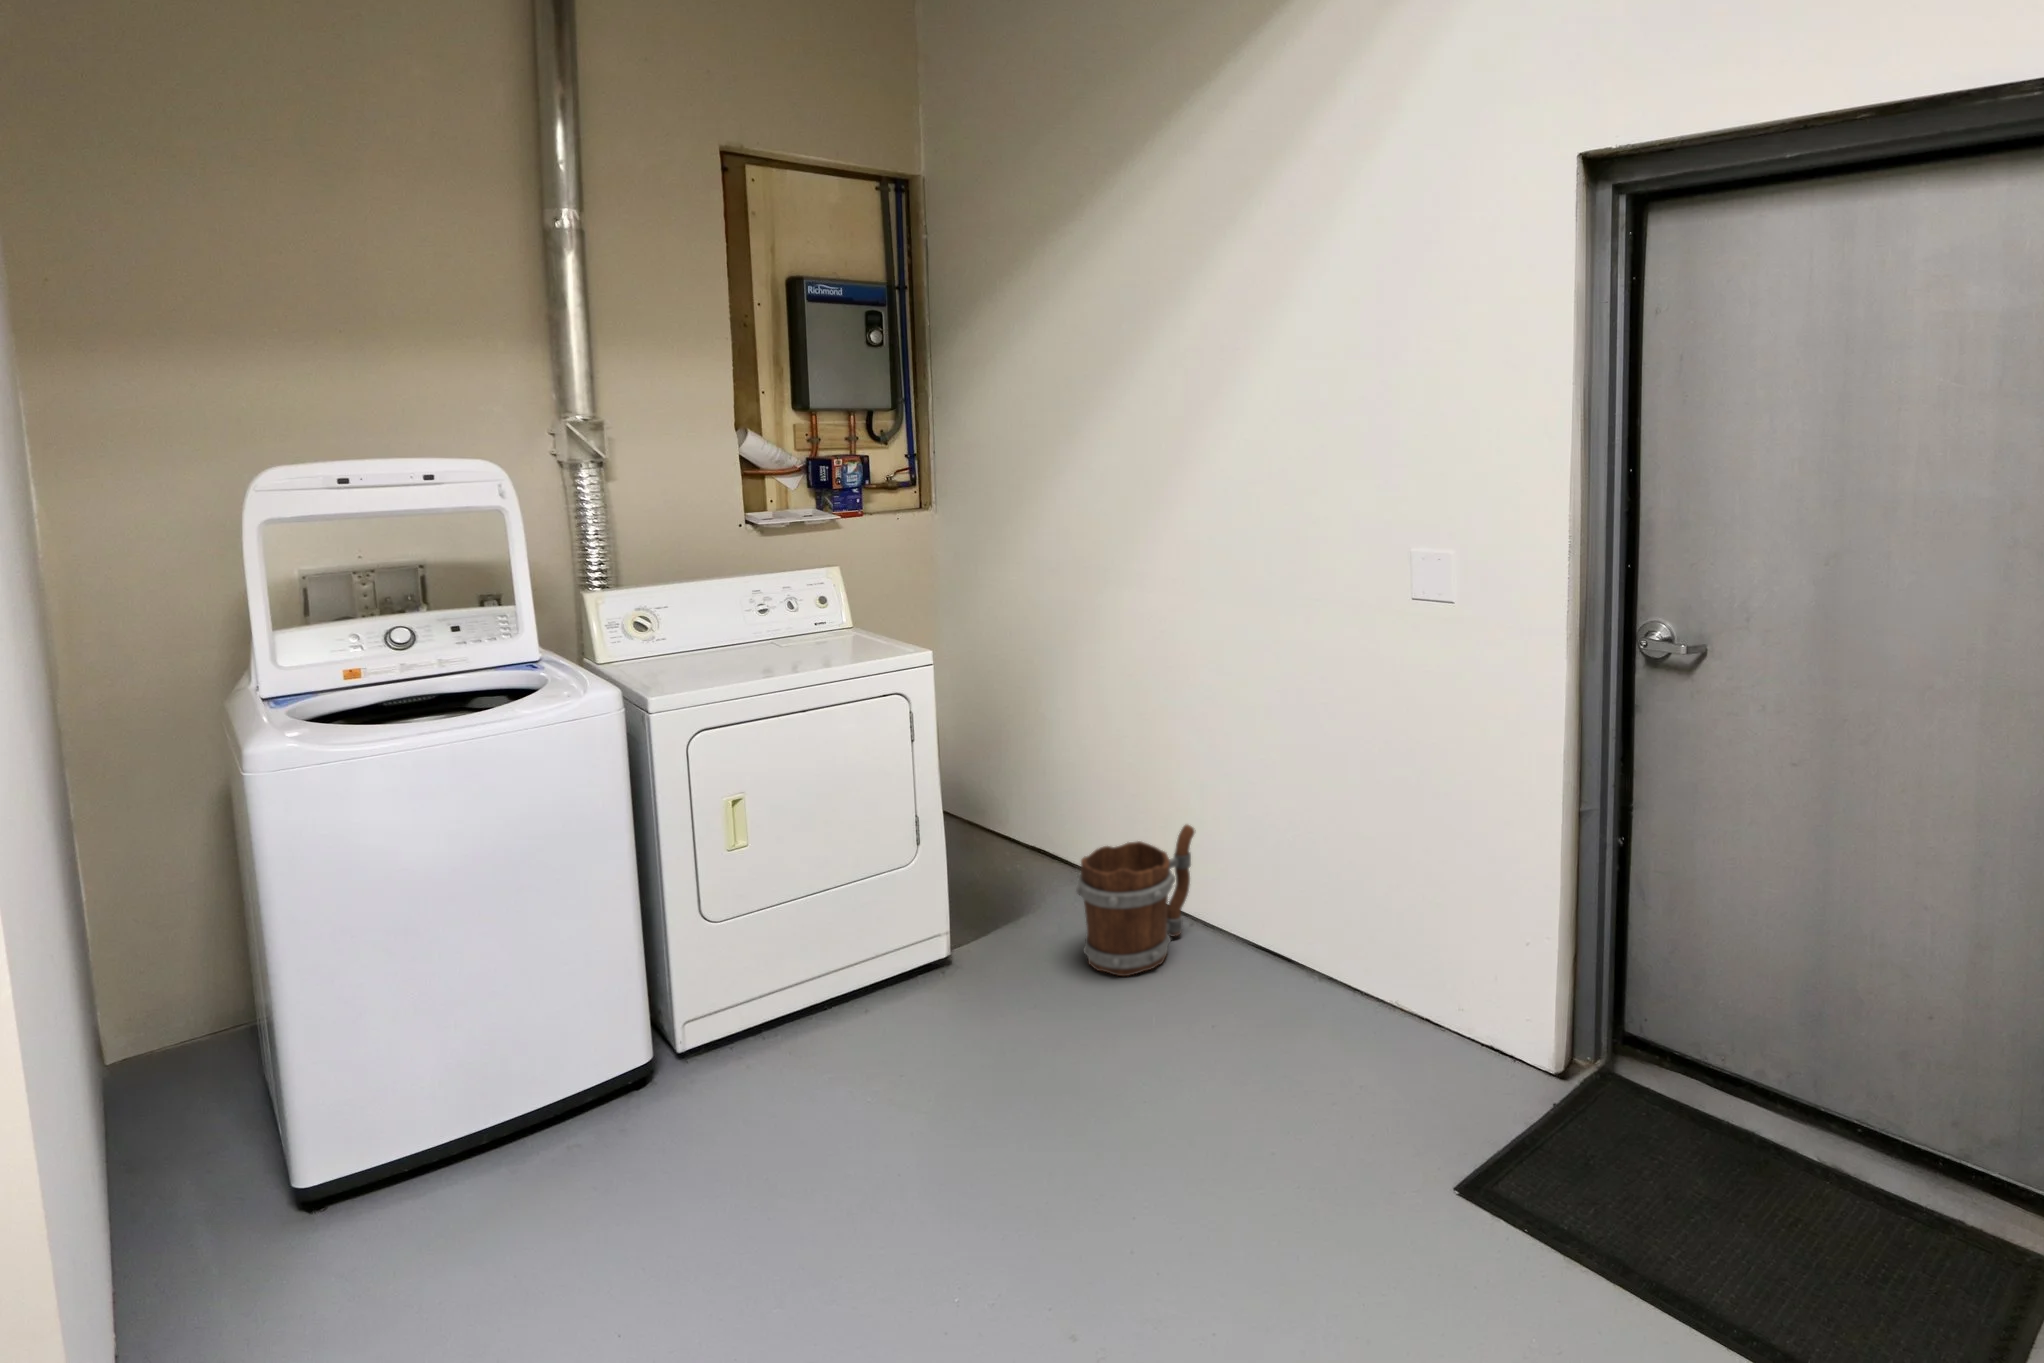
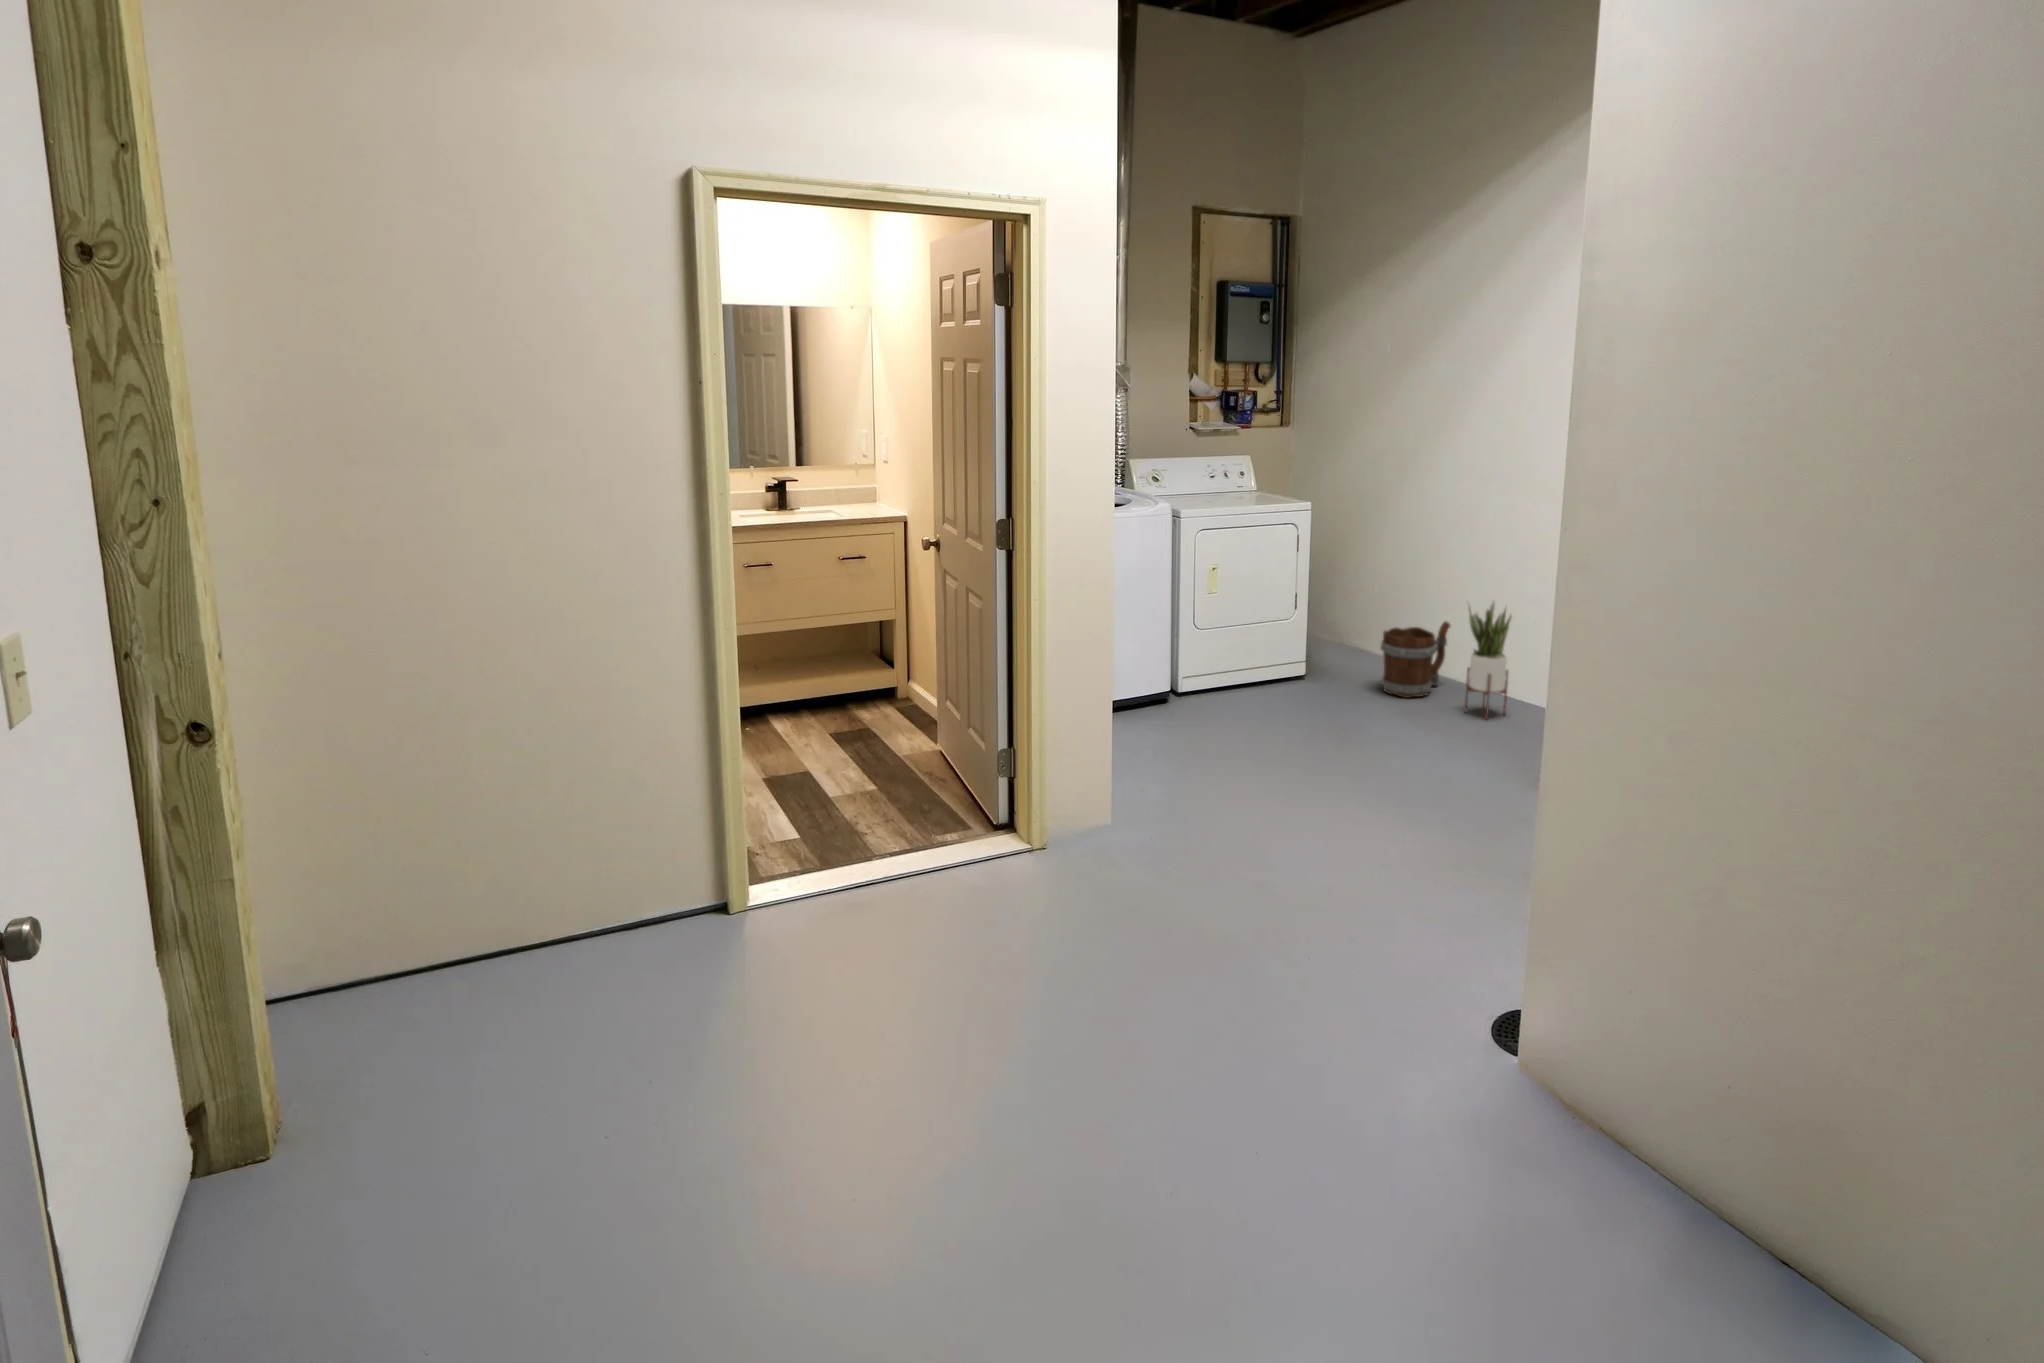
potted plant: none [1214,799,1295,1016] -> present [1465,602,1512,718]

